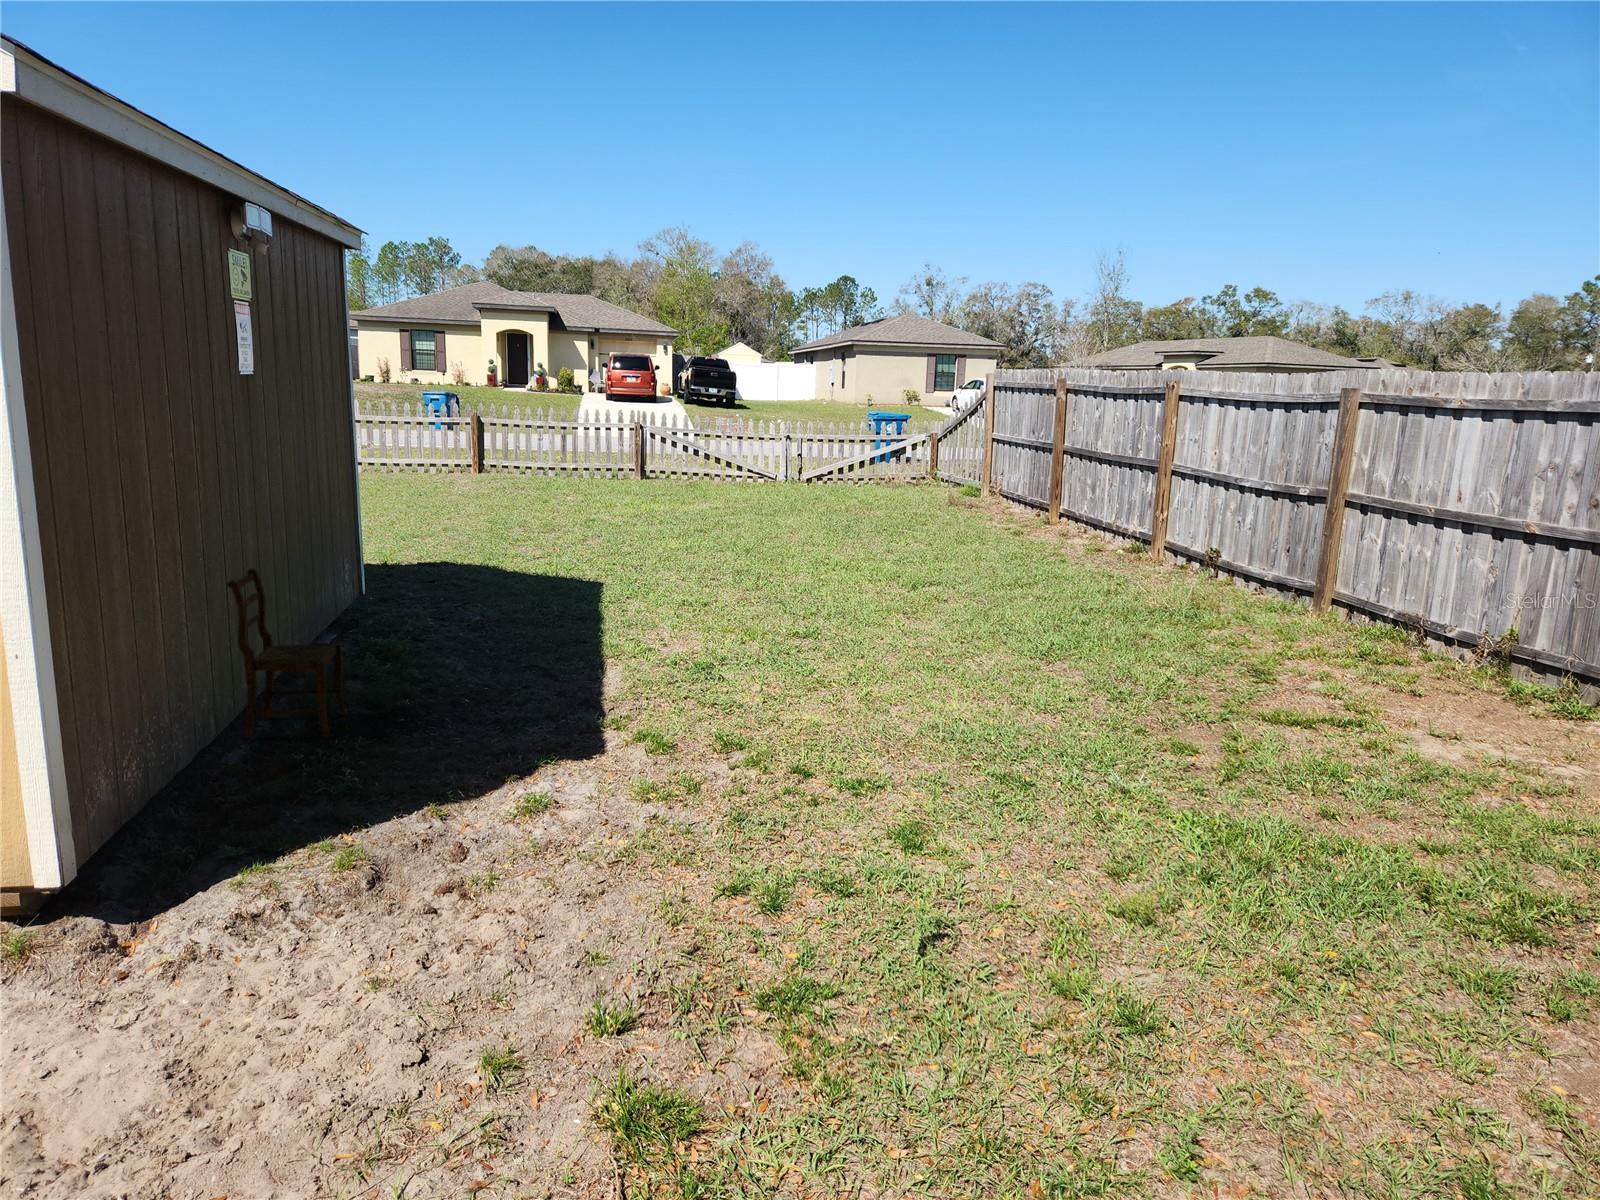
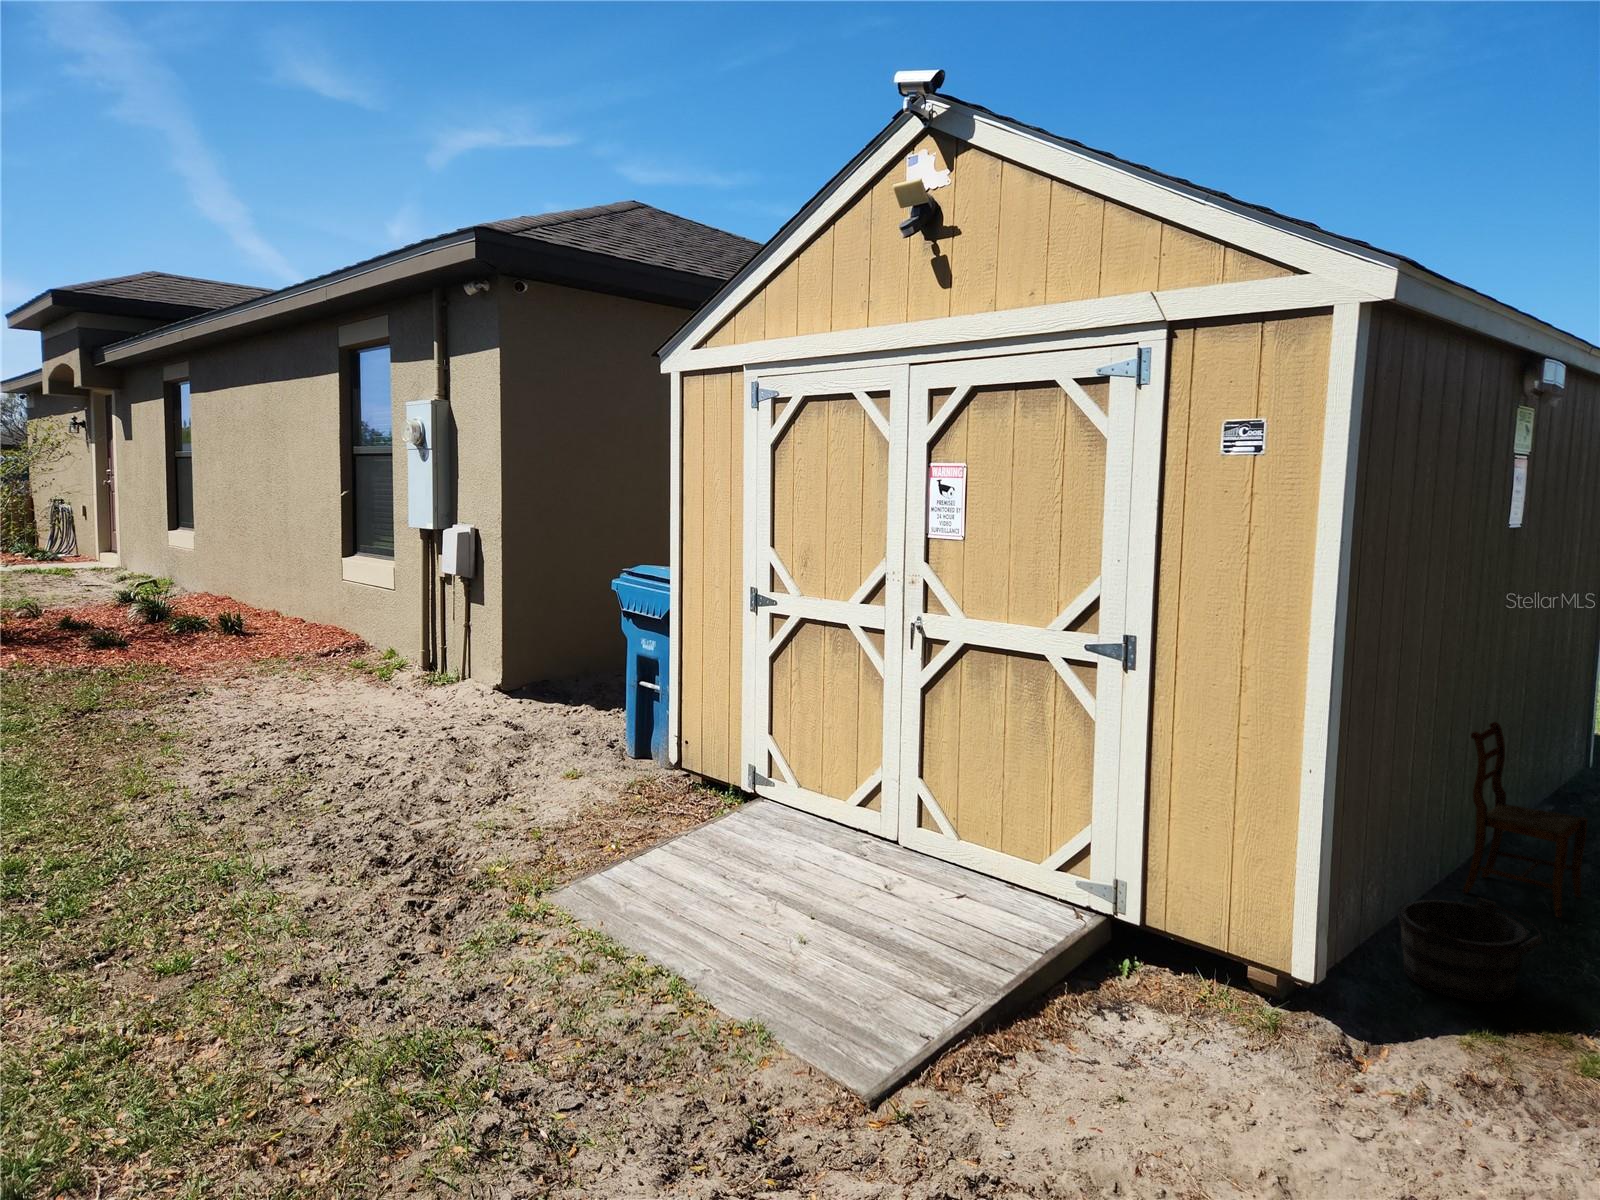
bucket: none [165,739,303,844] -> present [1398,897,1543,1002]

